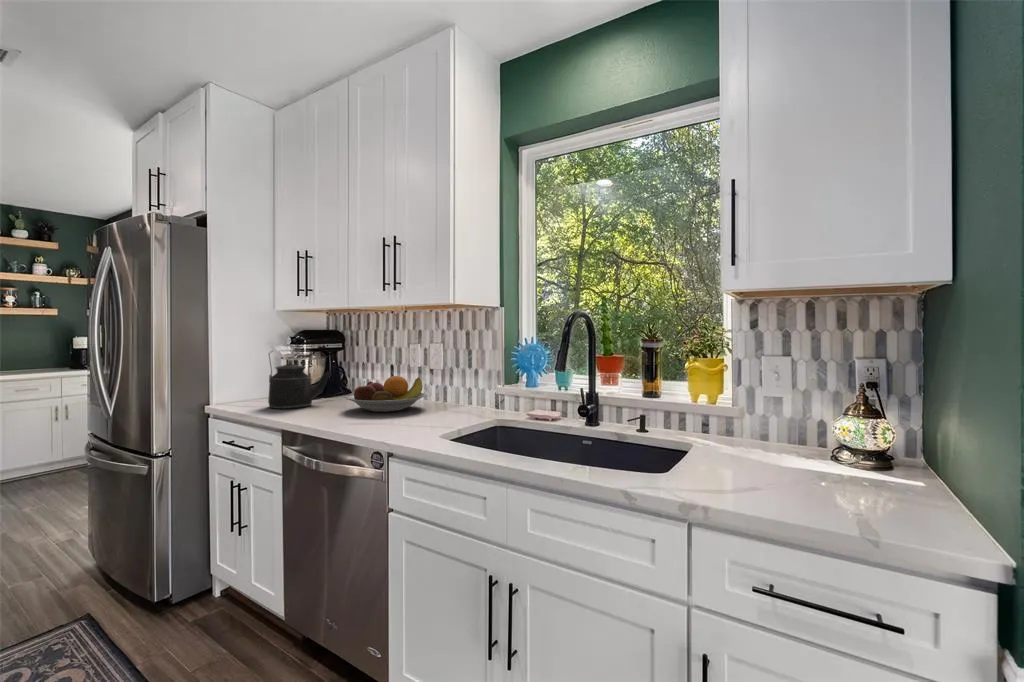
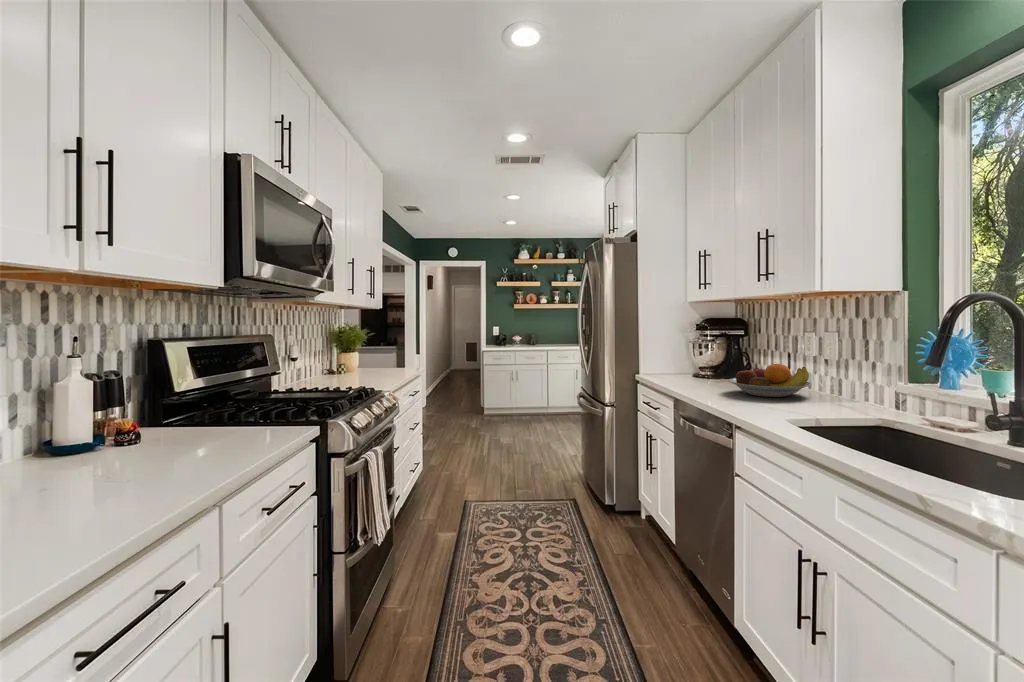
kettle: present [268,350,331,409] -> none [673,337,726,385]

